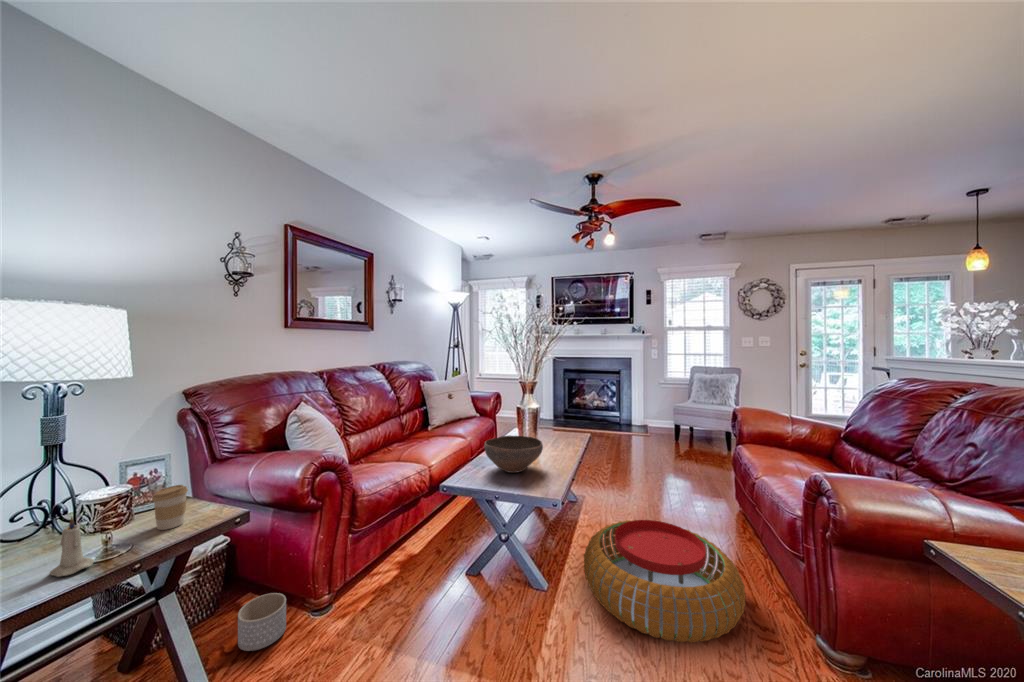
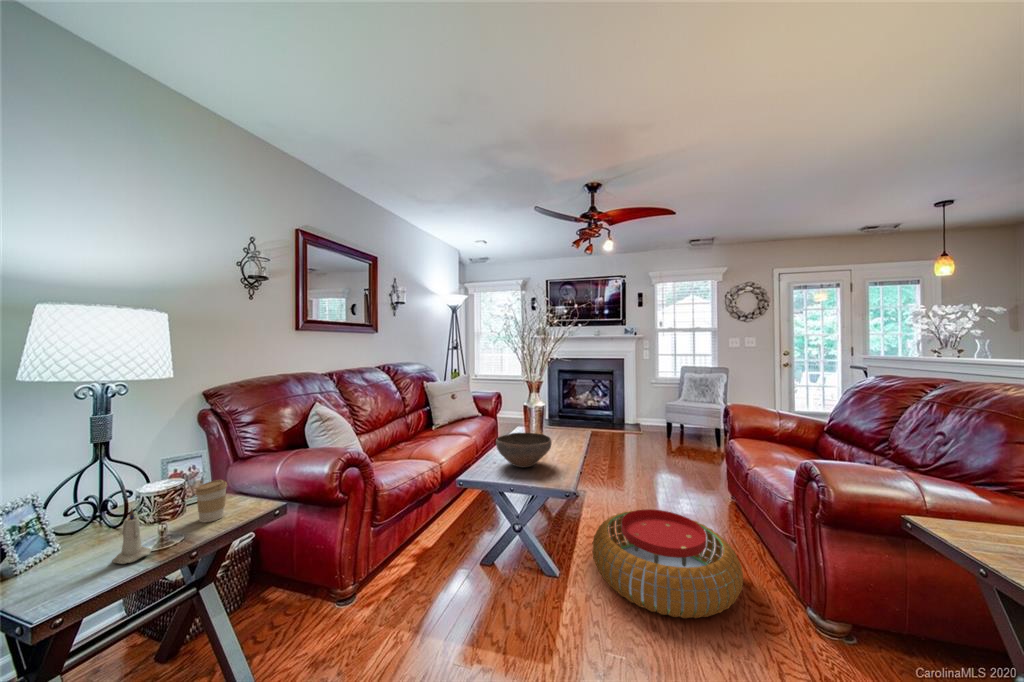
planter: present [238,593,286,651] -> none [271,584,315,638]

